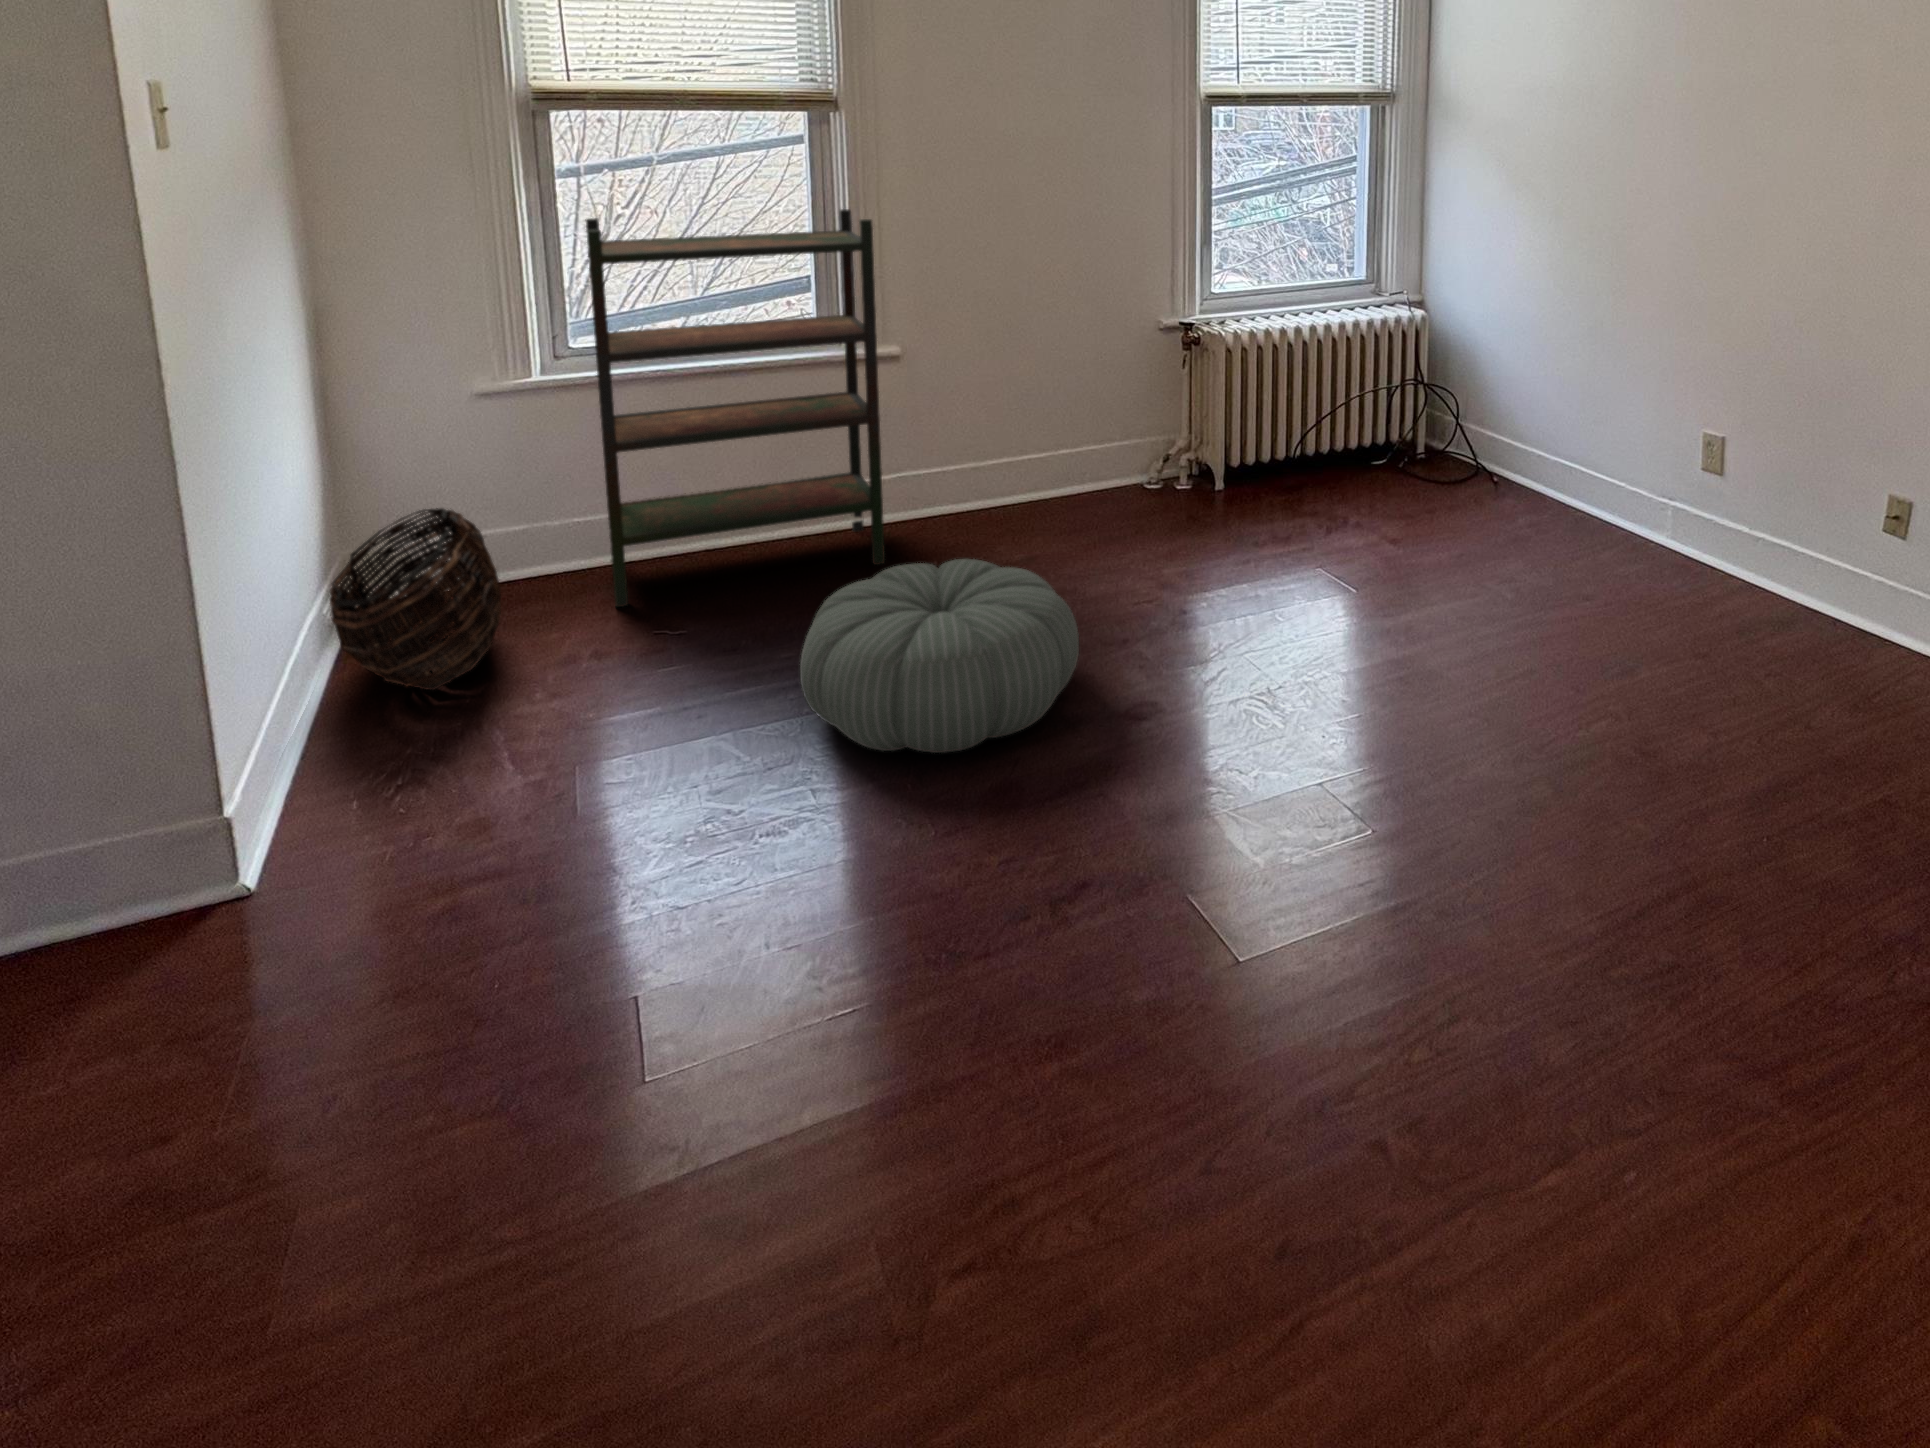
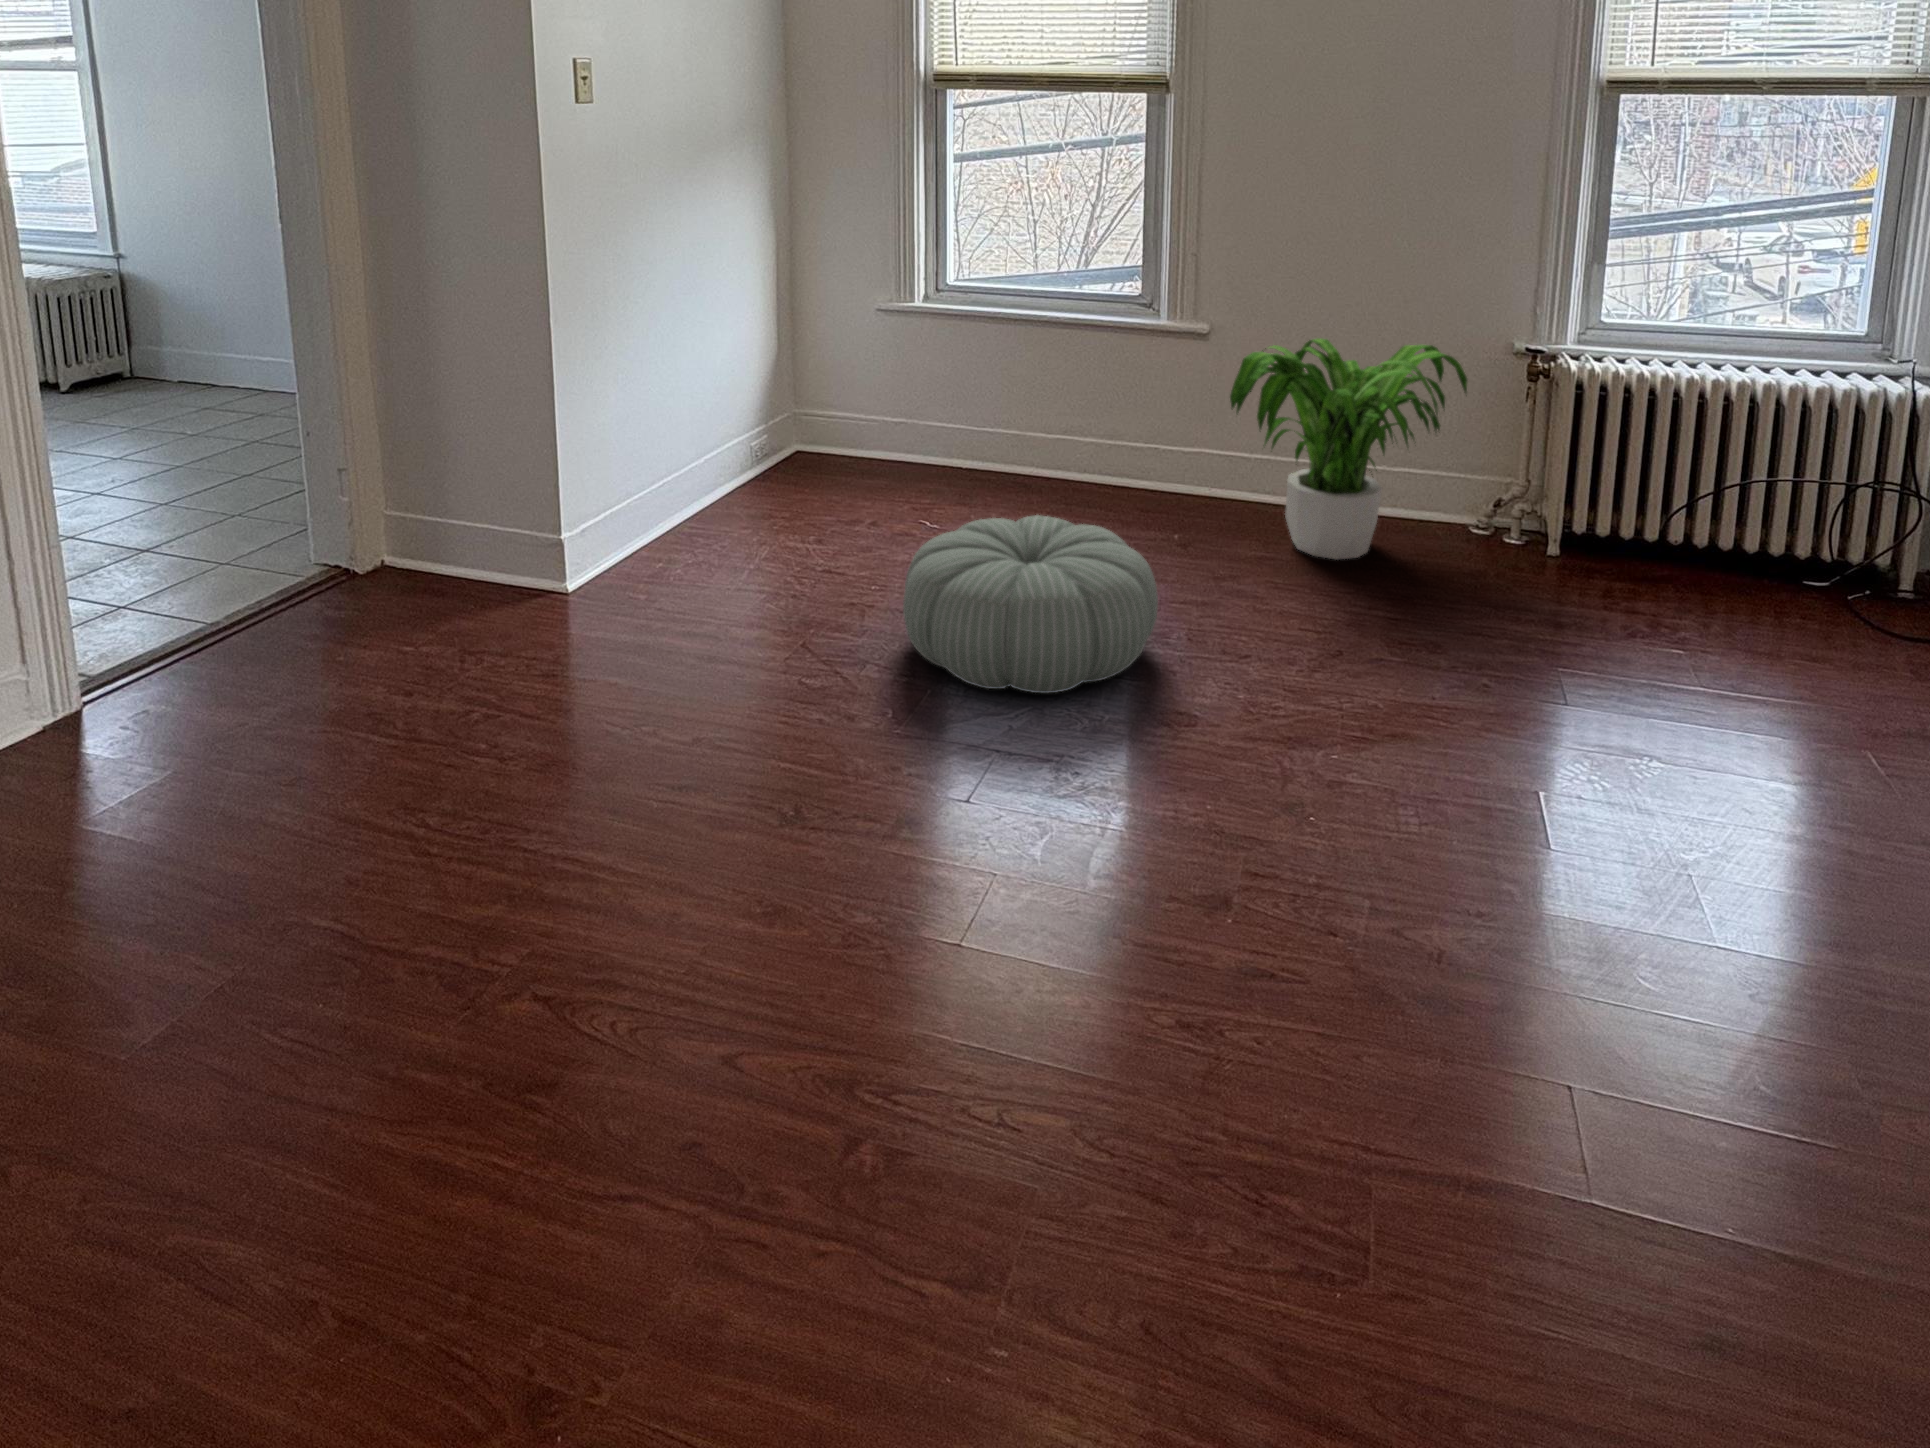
bookshelf: present [586,209,885,607] -> none [920,179,1169,527]
potted plant: none [959,331,1172,541] -> present [1230,338,1467,559]
basket: present [330,508,501,690] -> none [704,389,842,517]

